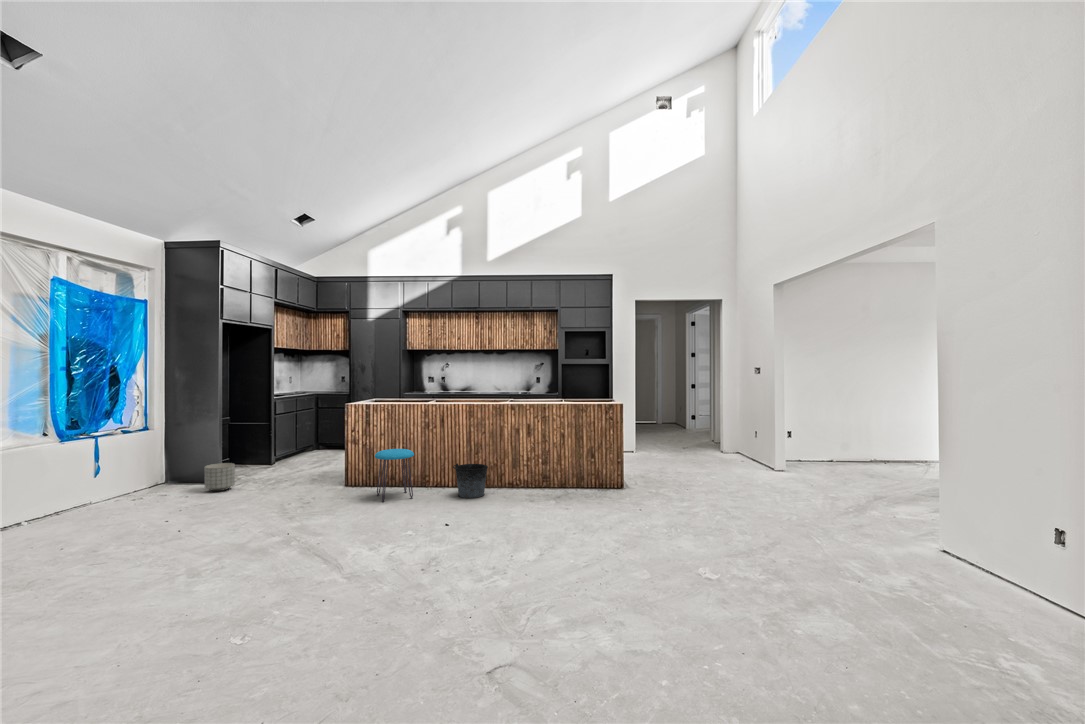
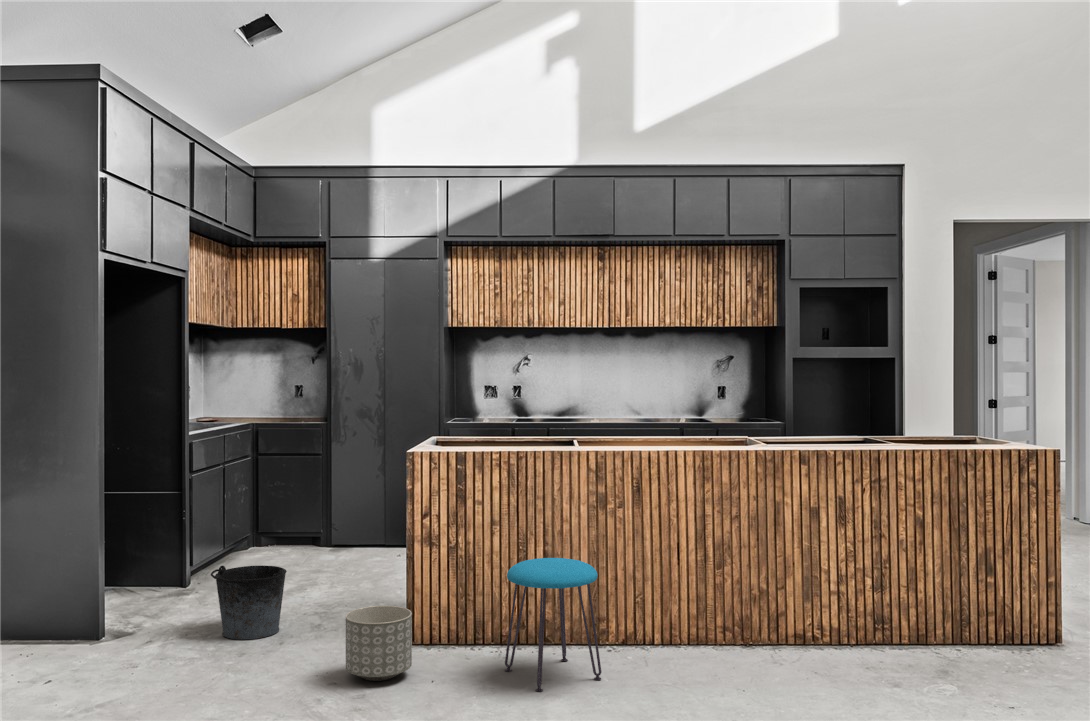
planter: present [205,463,235,491] -> present [346,606,412,681]
bucket: present [453,464,488,498] -> present [211,565,287,640]

